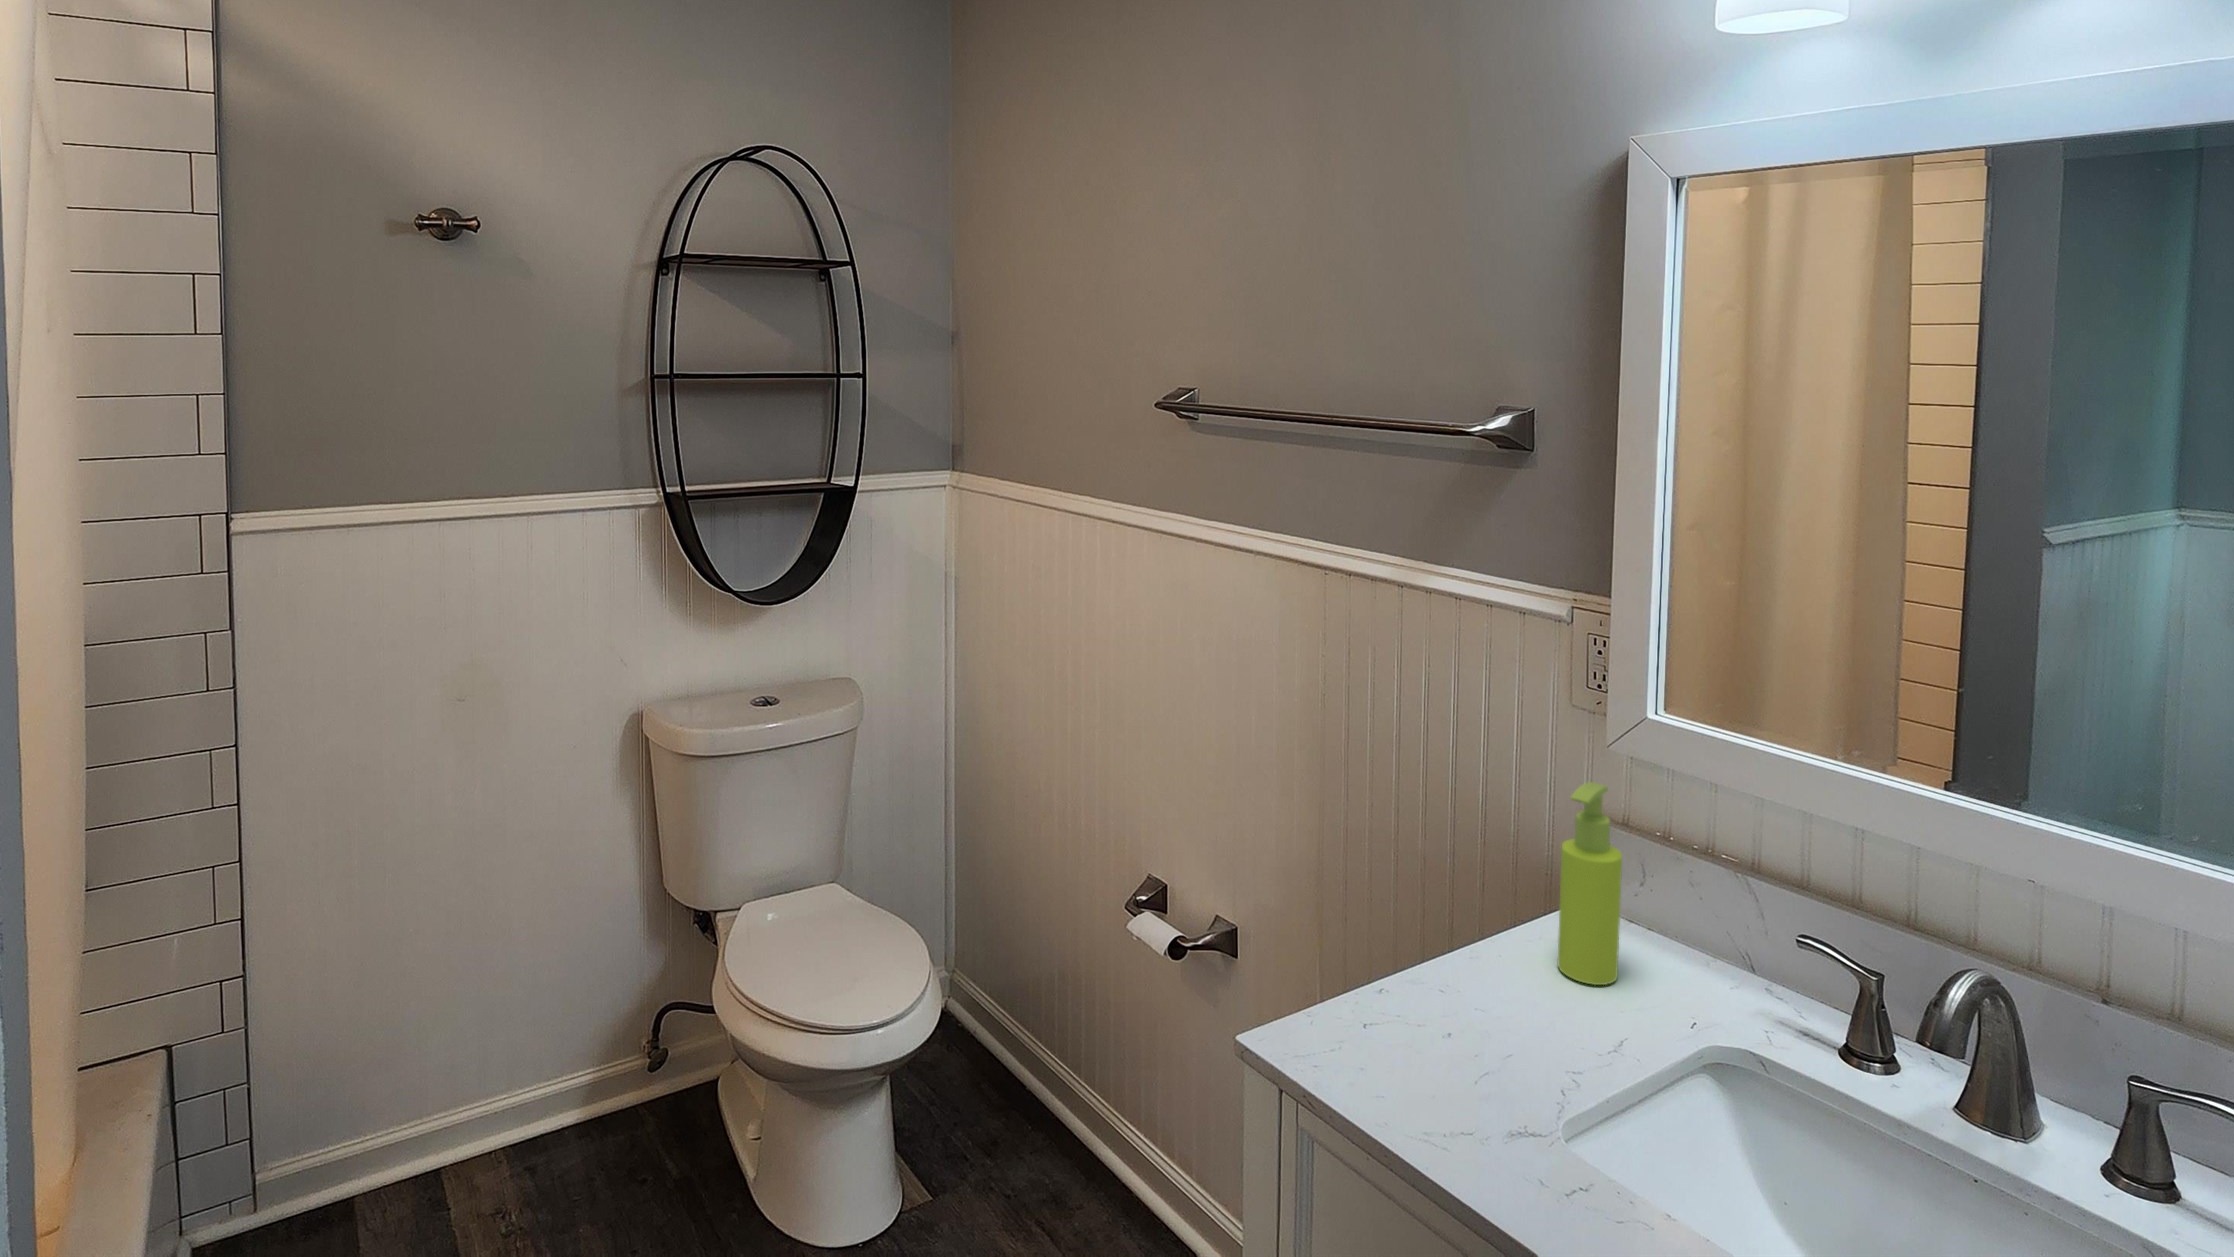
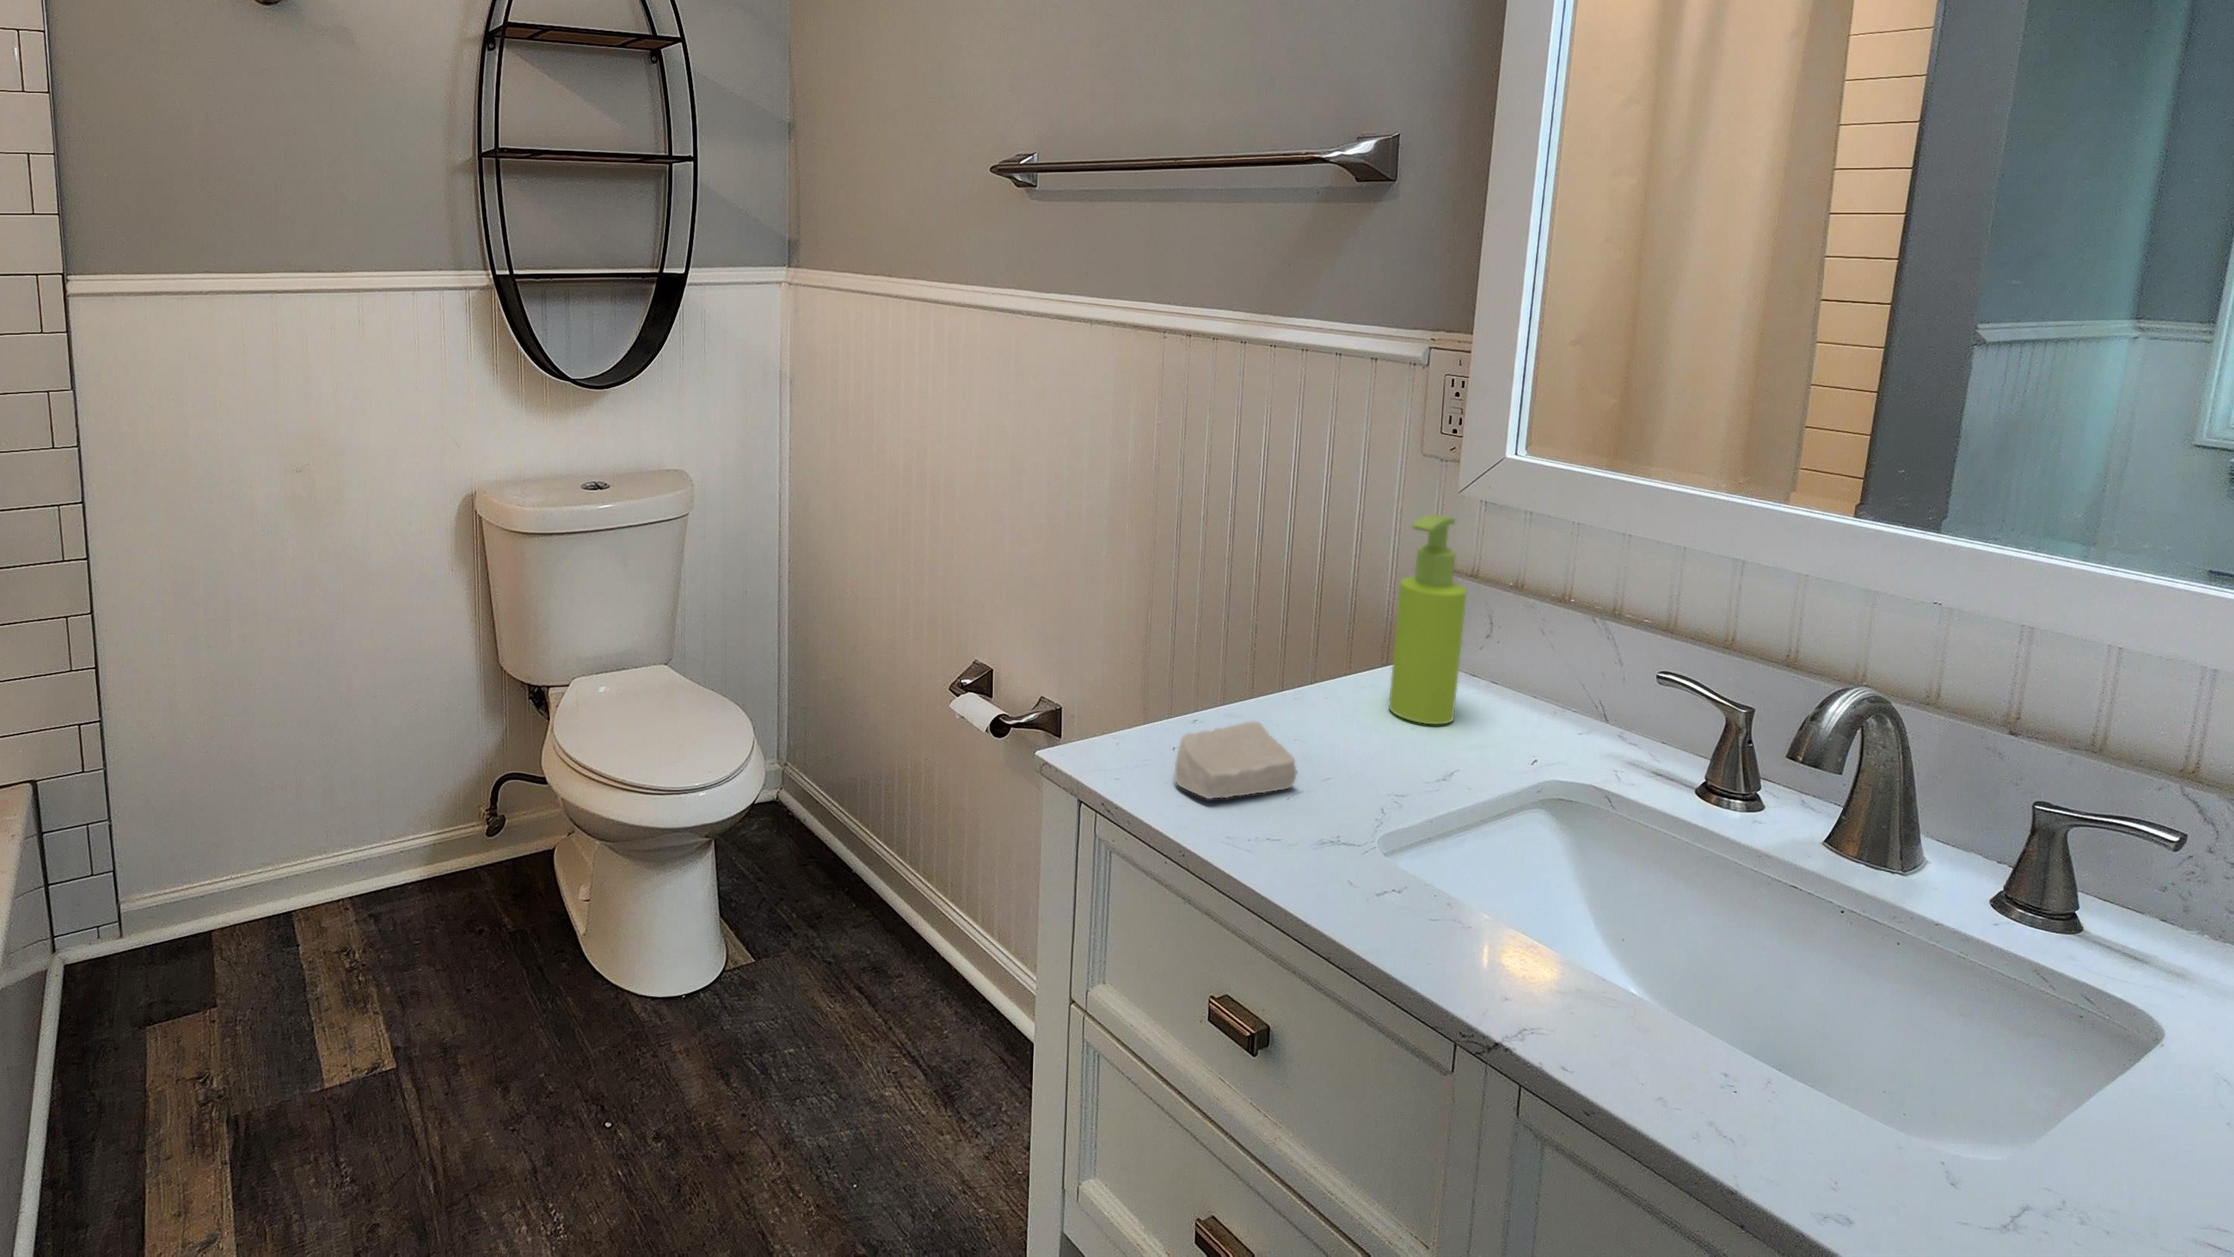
soap bar: none [1370,1002,1483,1090] -> present [1175,721,1297,798]

